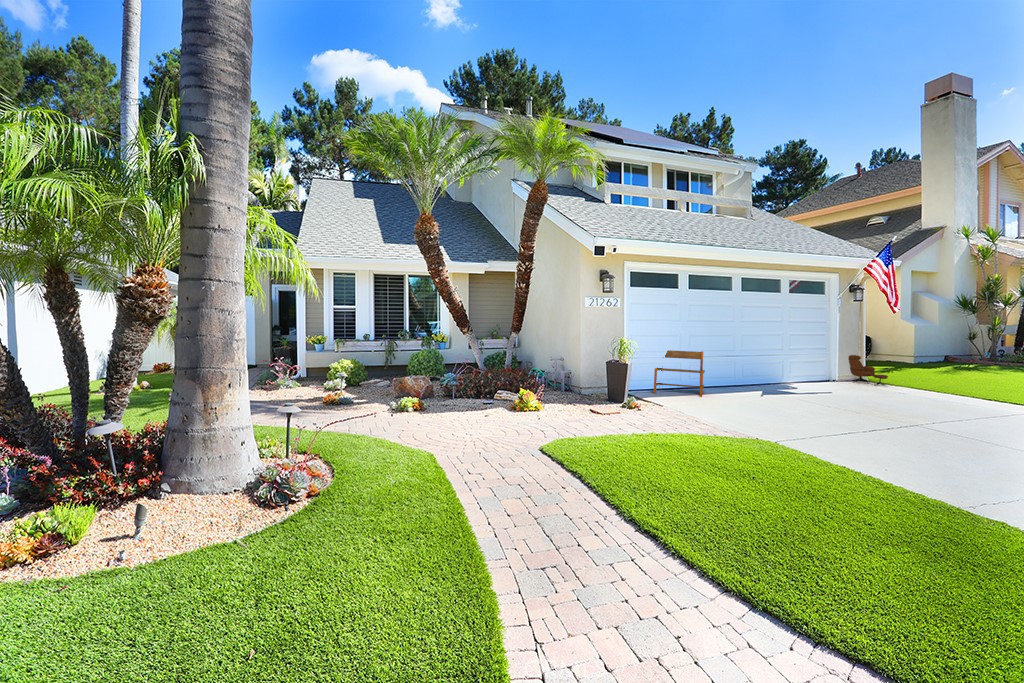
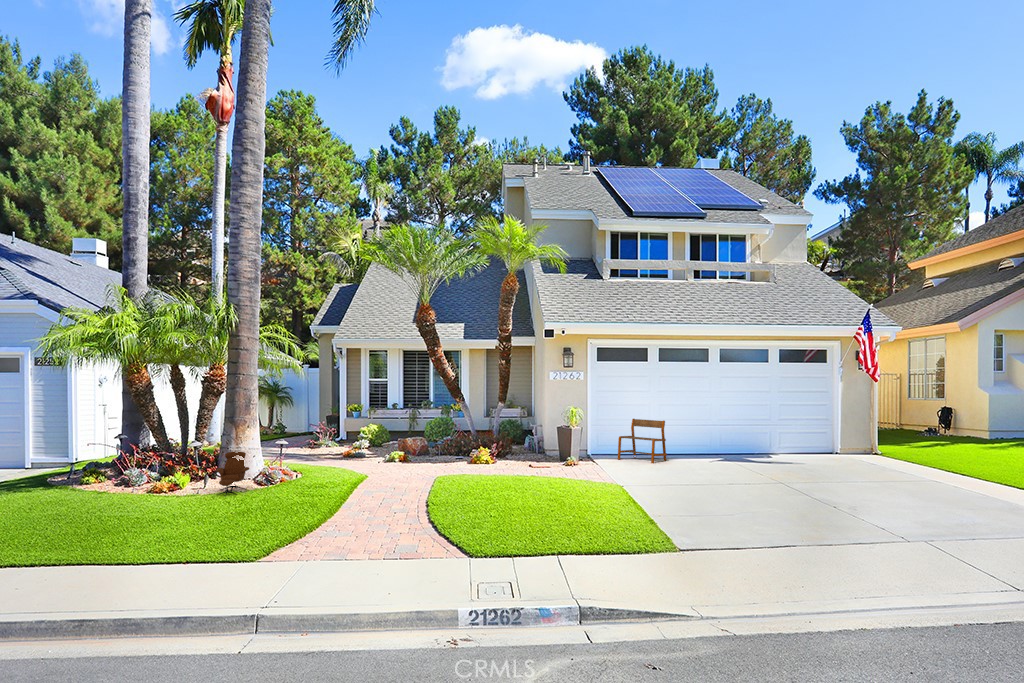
lounge chair: present [849,355,888,386] -> present [216,452,249,496]

